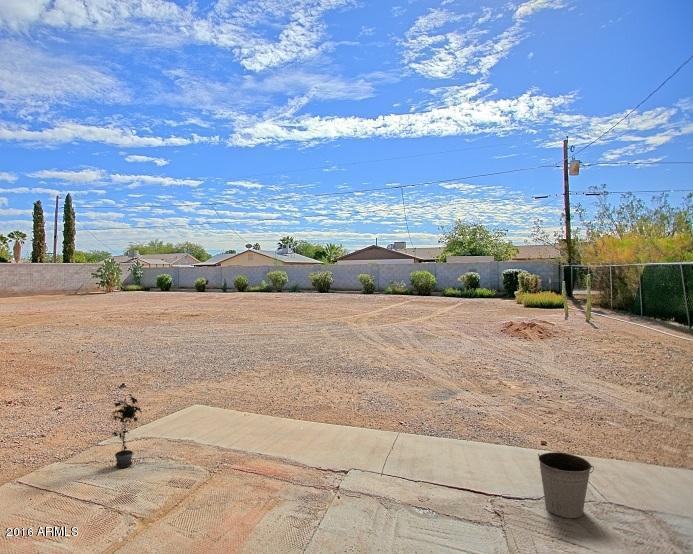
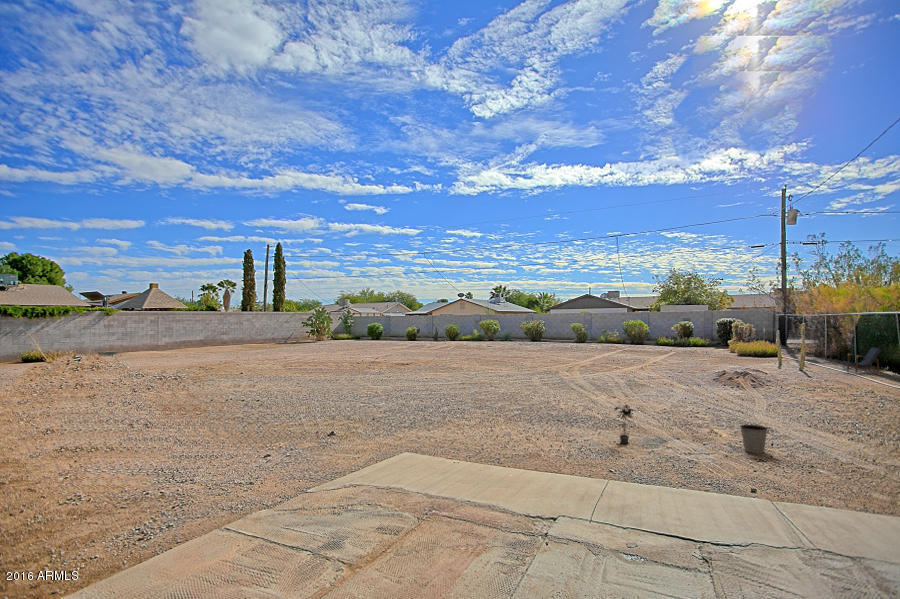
lounge chair: none [634,299,674,330] -> present [844,348,881,375]
potted plant: present [111,394,142,468] -> present [615,405,636,444]

